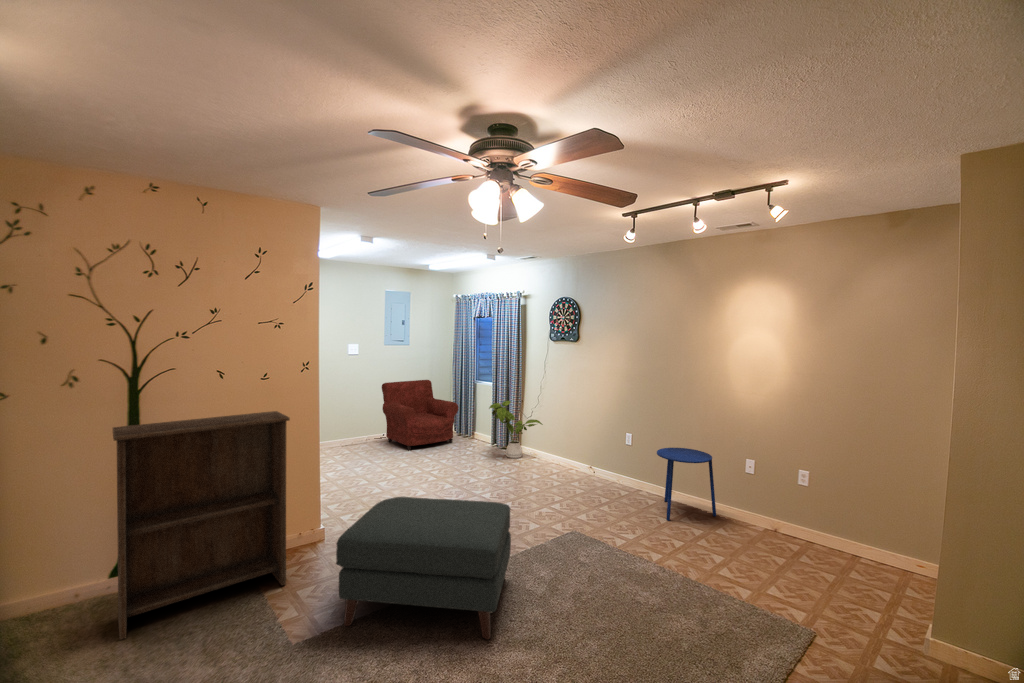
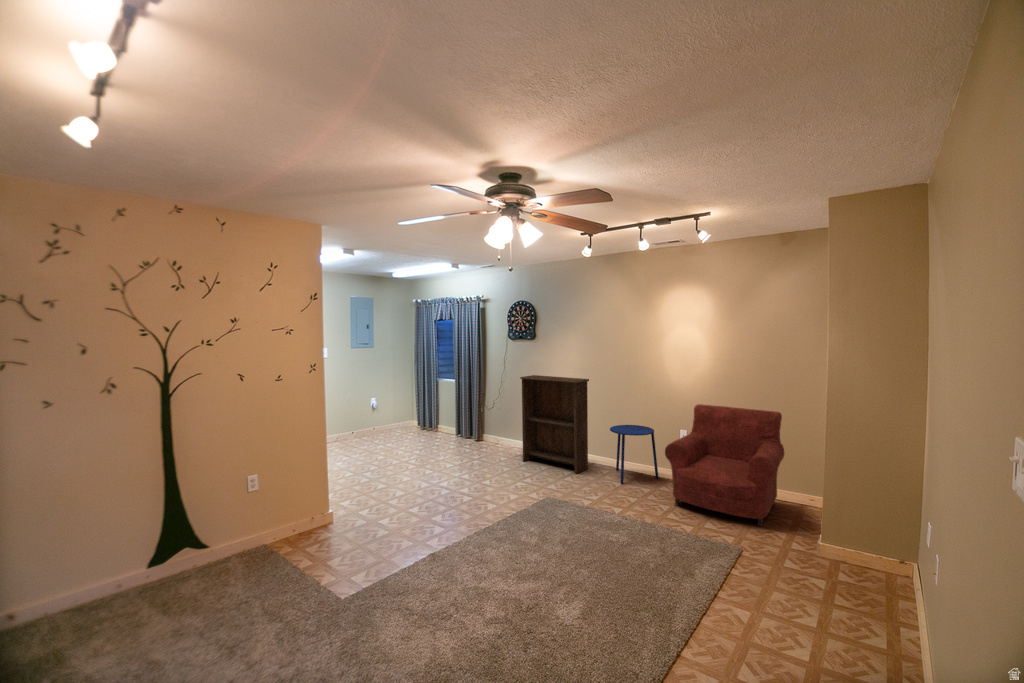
armchair: present [382,380,458,451] -> present [665,404,784,526]
house plant: present [489,401,543,458] -> none [457,395,507,446]
bookshelf: present [113,411,290,640] -> present [520,375,589,474]
ottoman: present [336,497,511,640] -> none [373,474,509,582]

